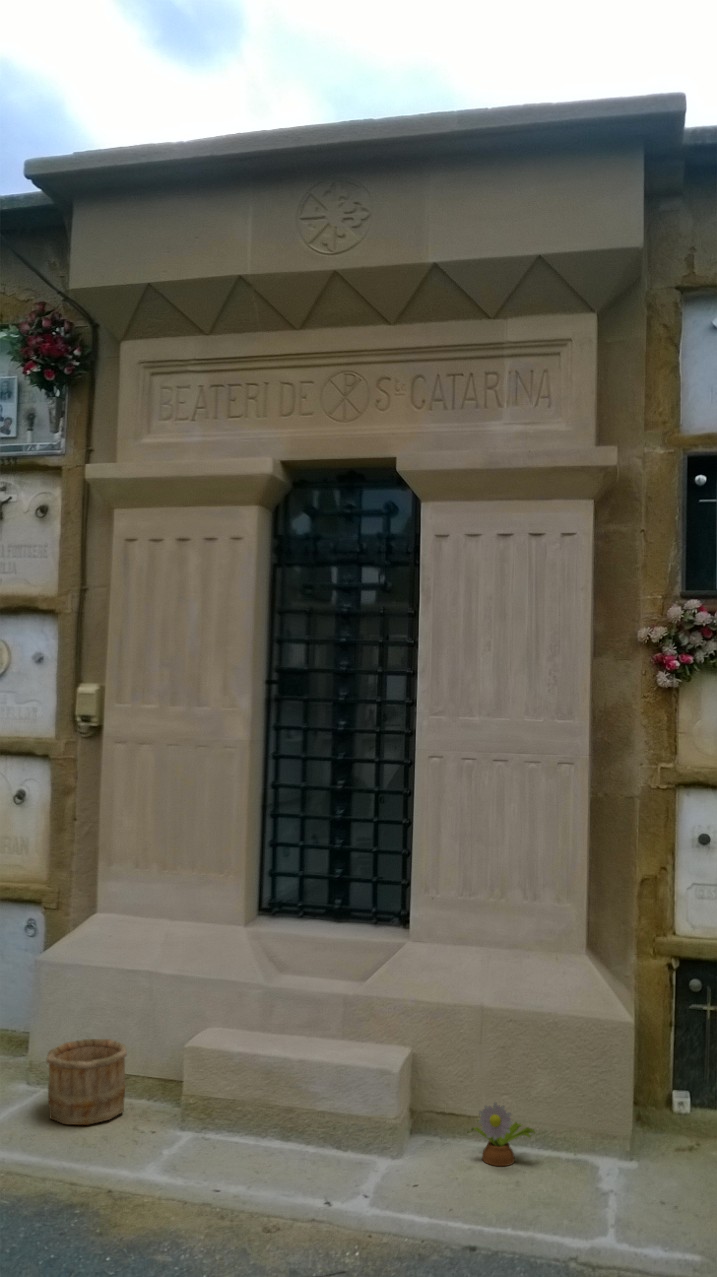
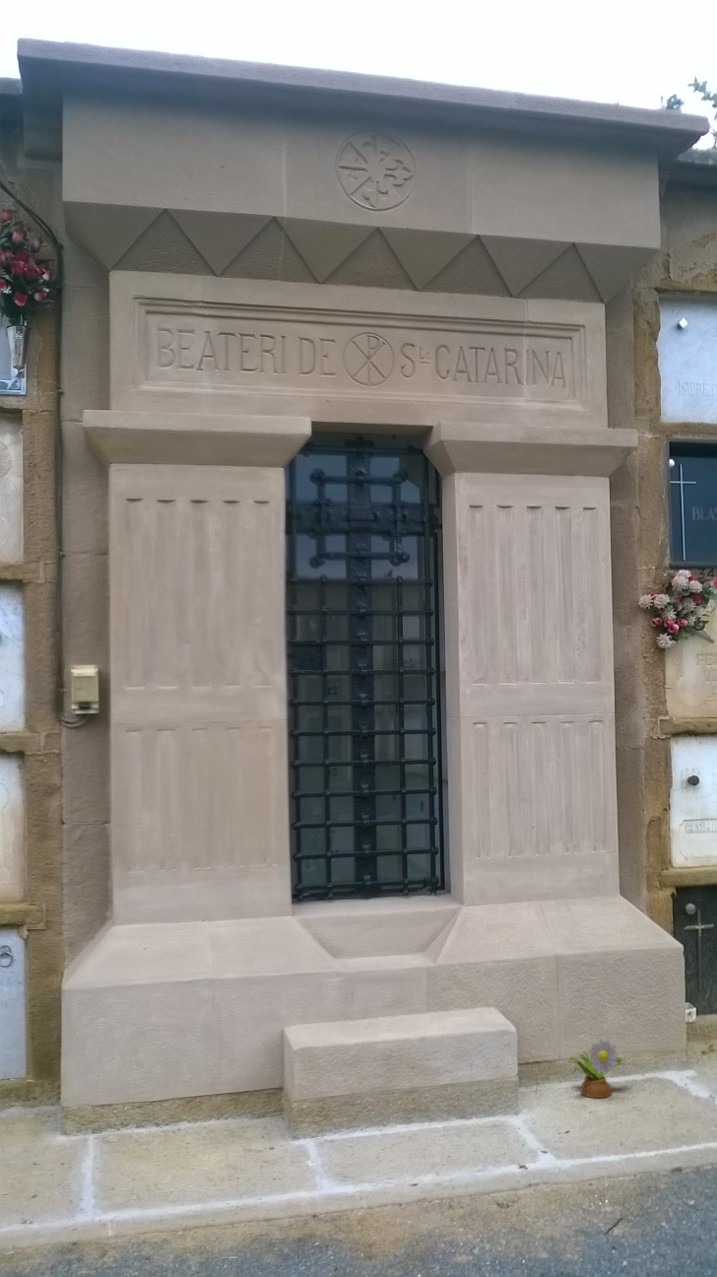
wooden bucket: present [47,1039,127,1125] -> none [123,1064,214,1166]

